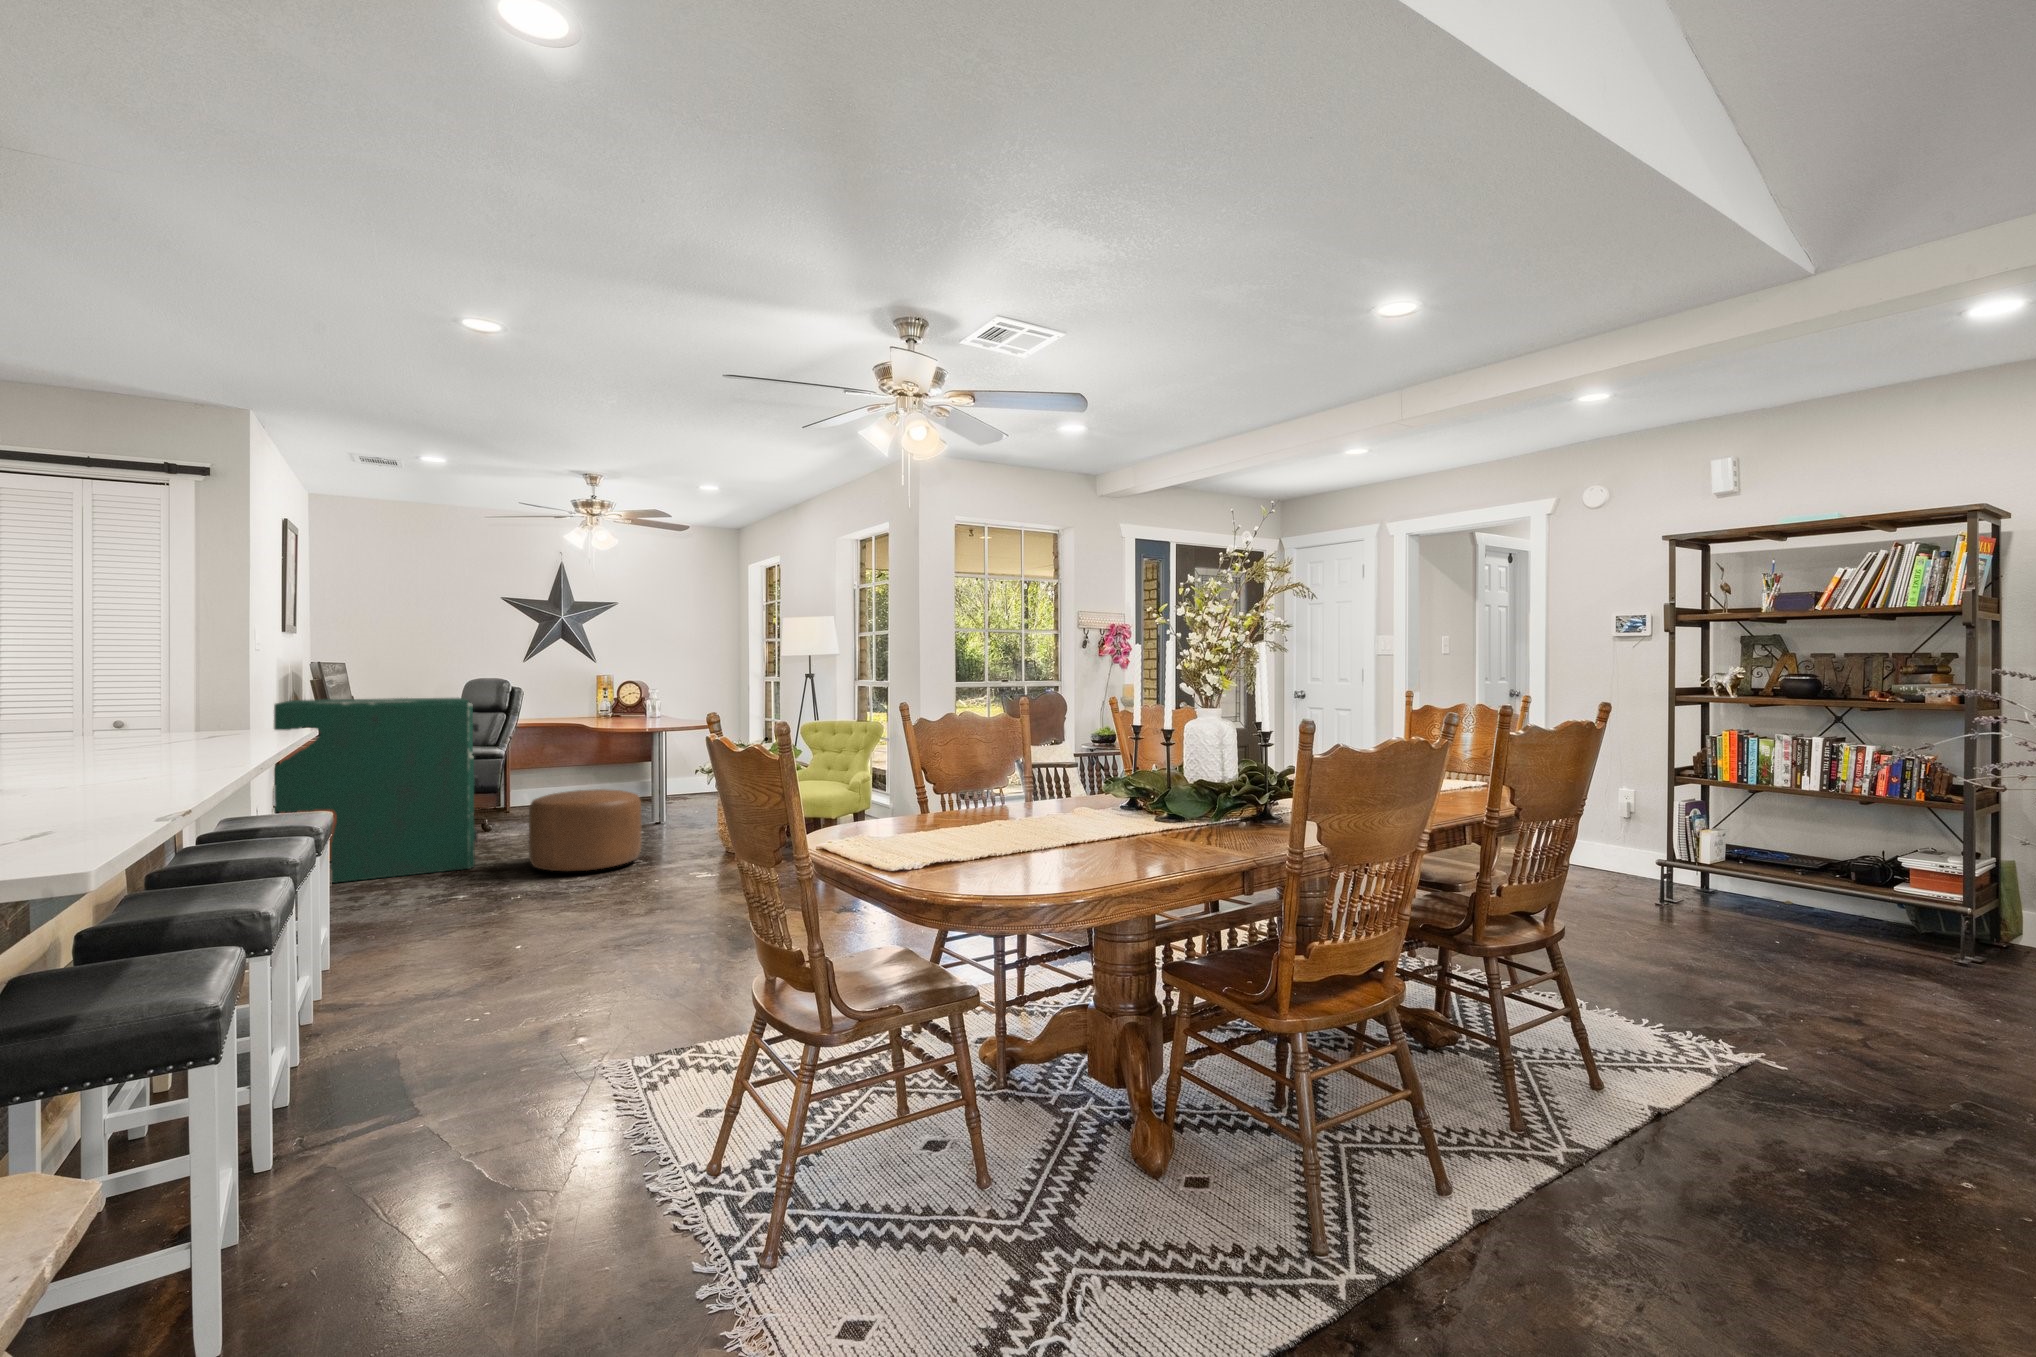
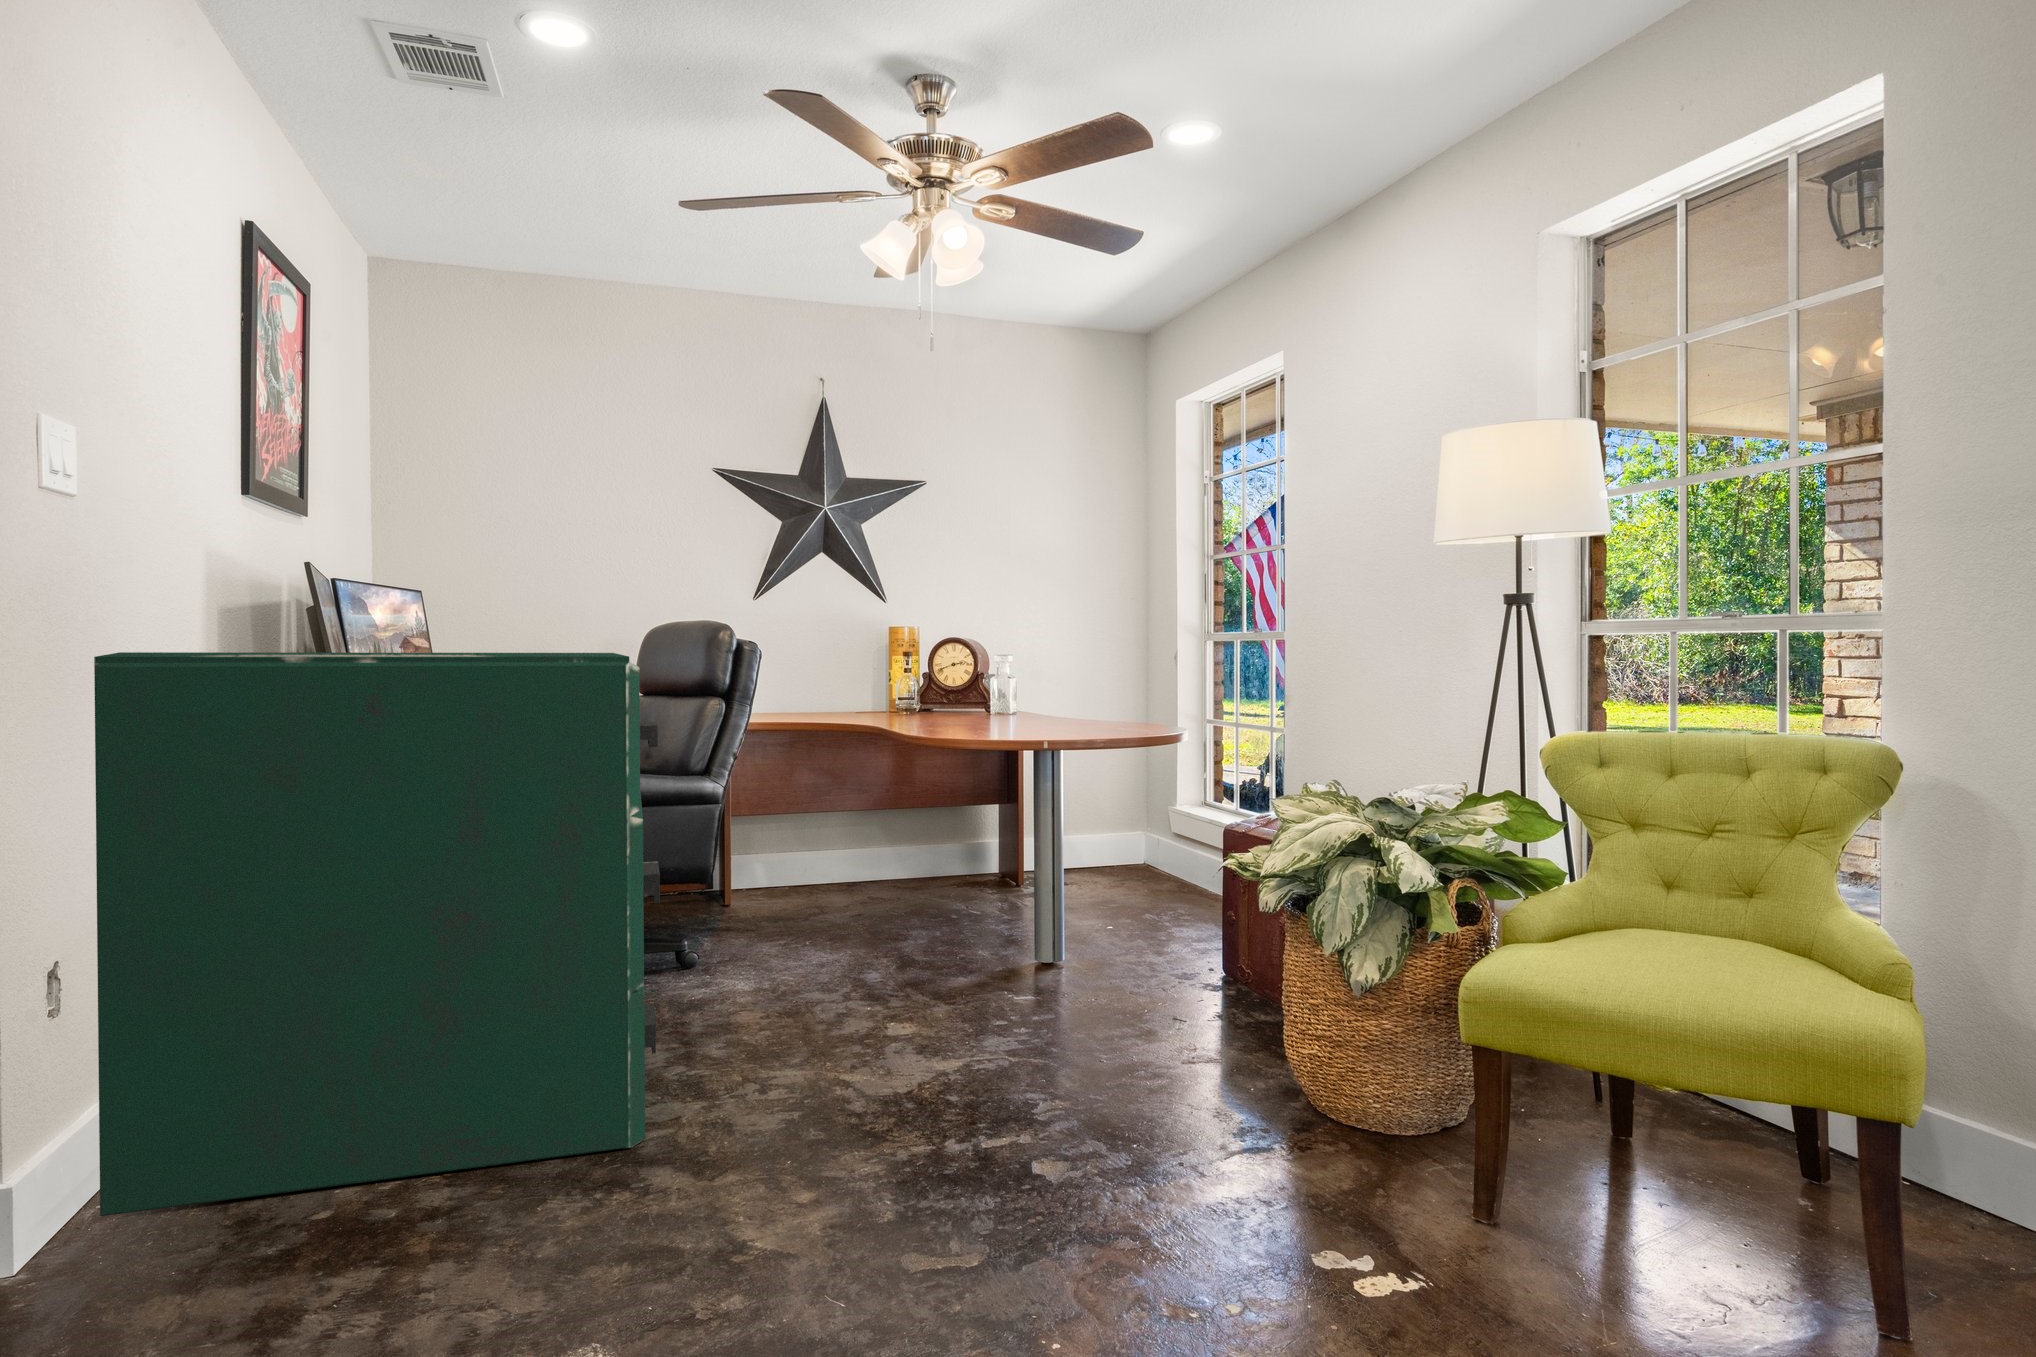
ottoman: present [529,789,641,872] -> none [791,922,1107,1220]

